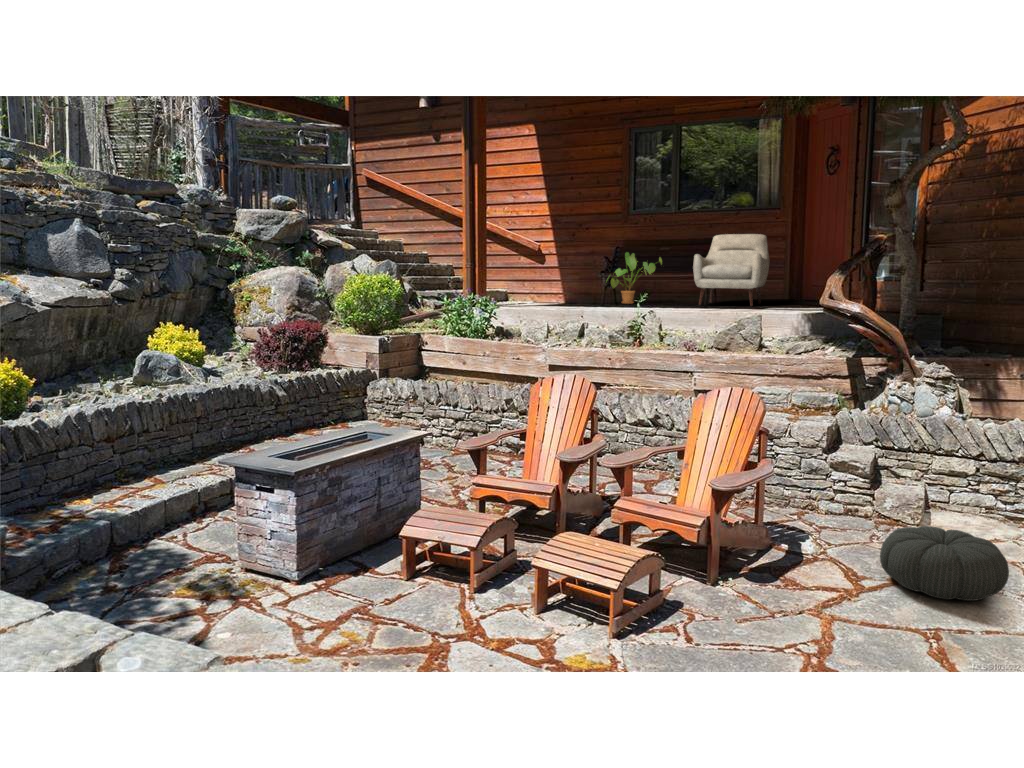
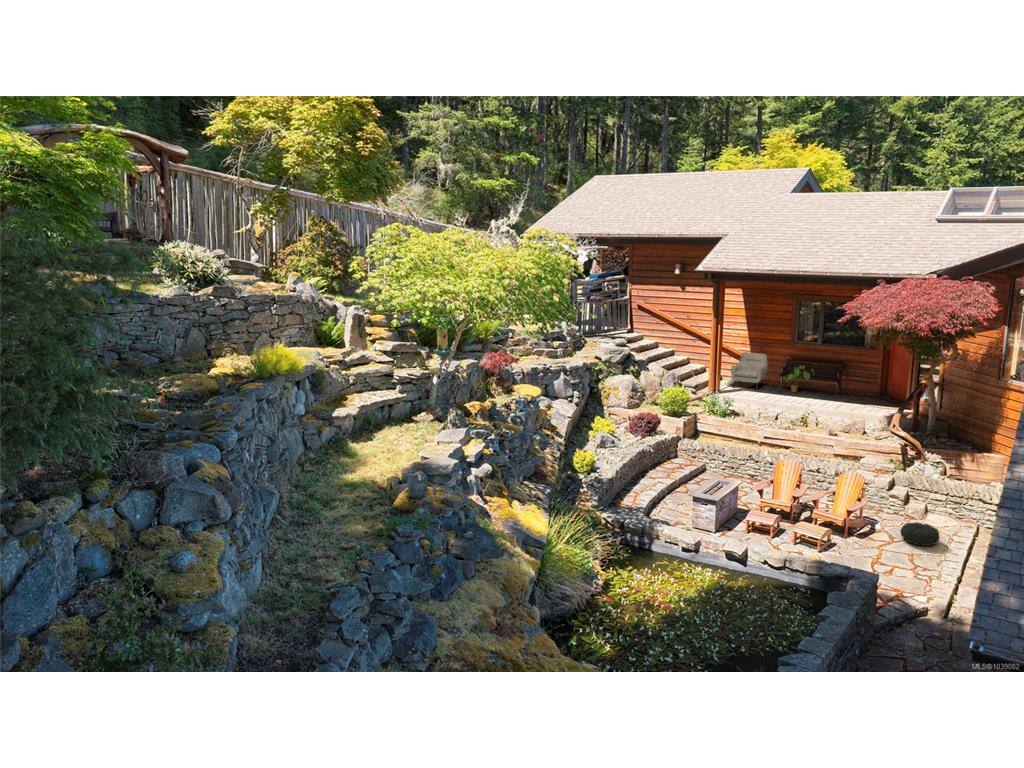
chair: present [693,234,769,306] -> present [731,352,768,389]

